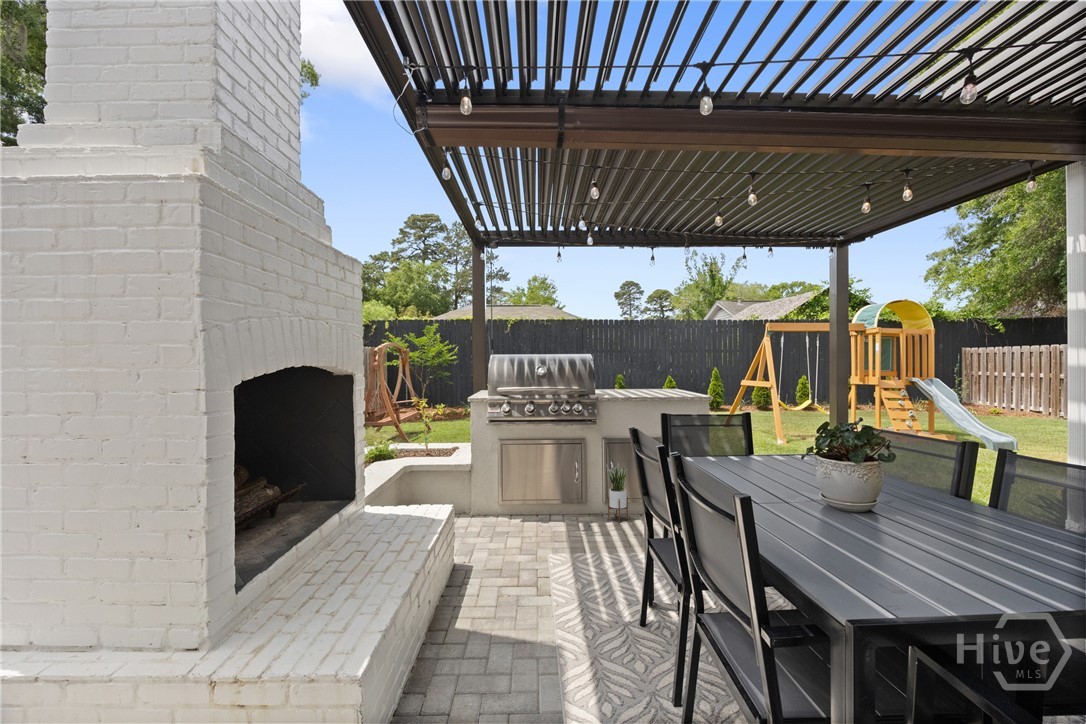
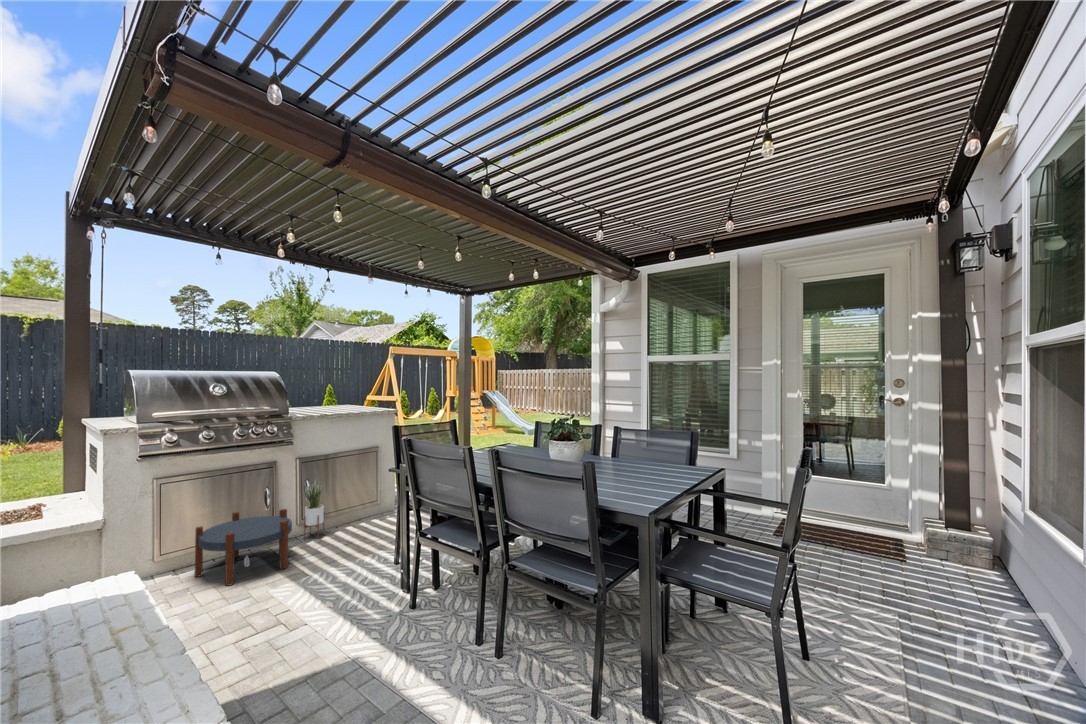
side table: none [514,480,587,542] -> present [195,509,292,586]

